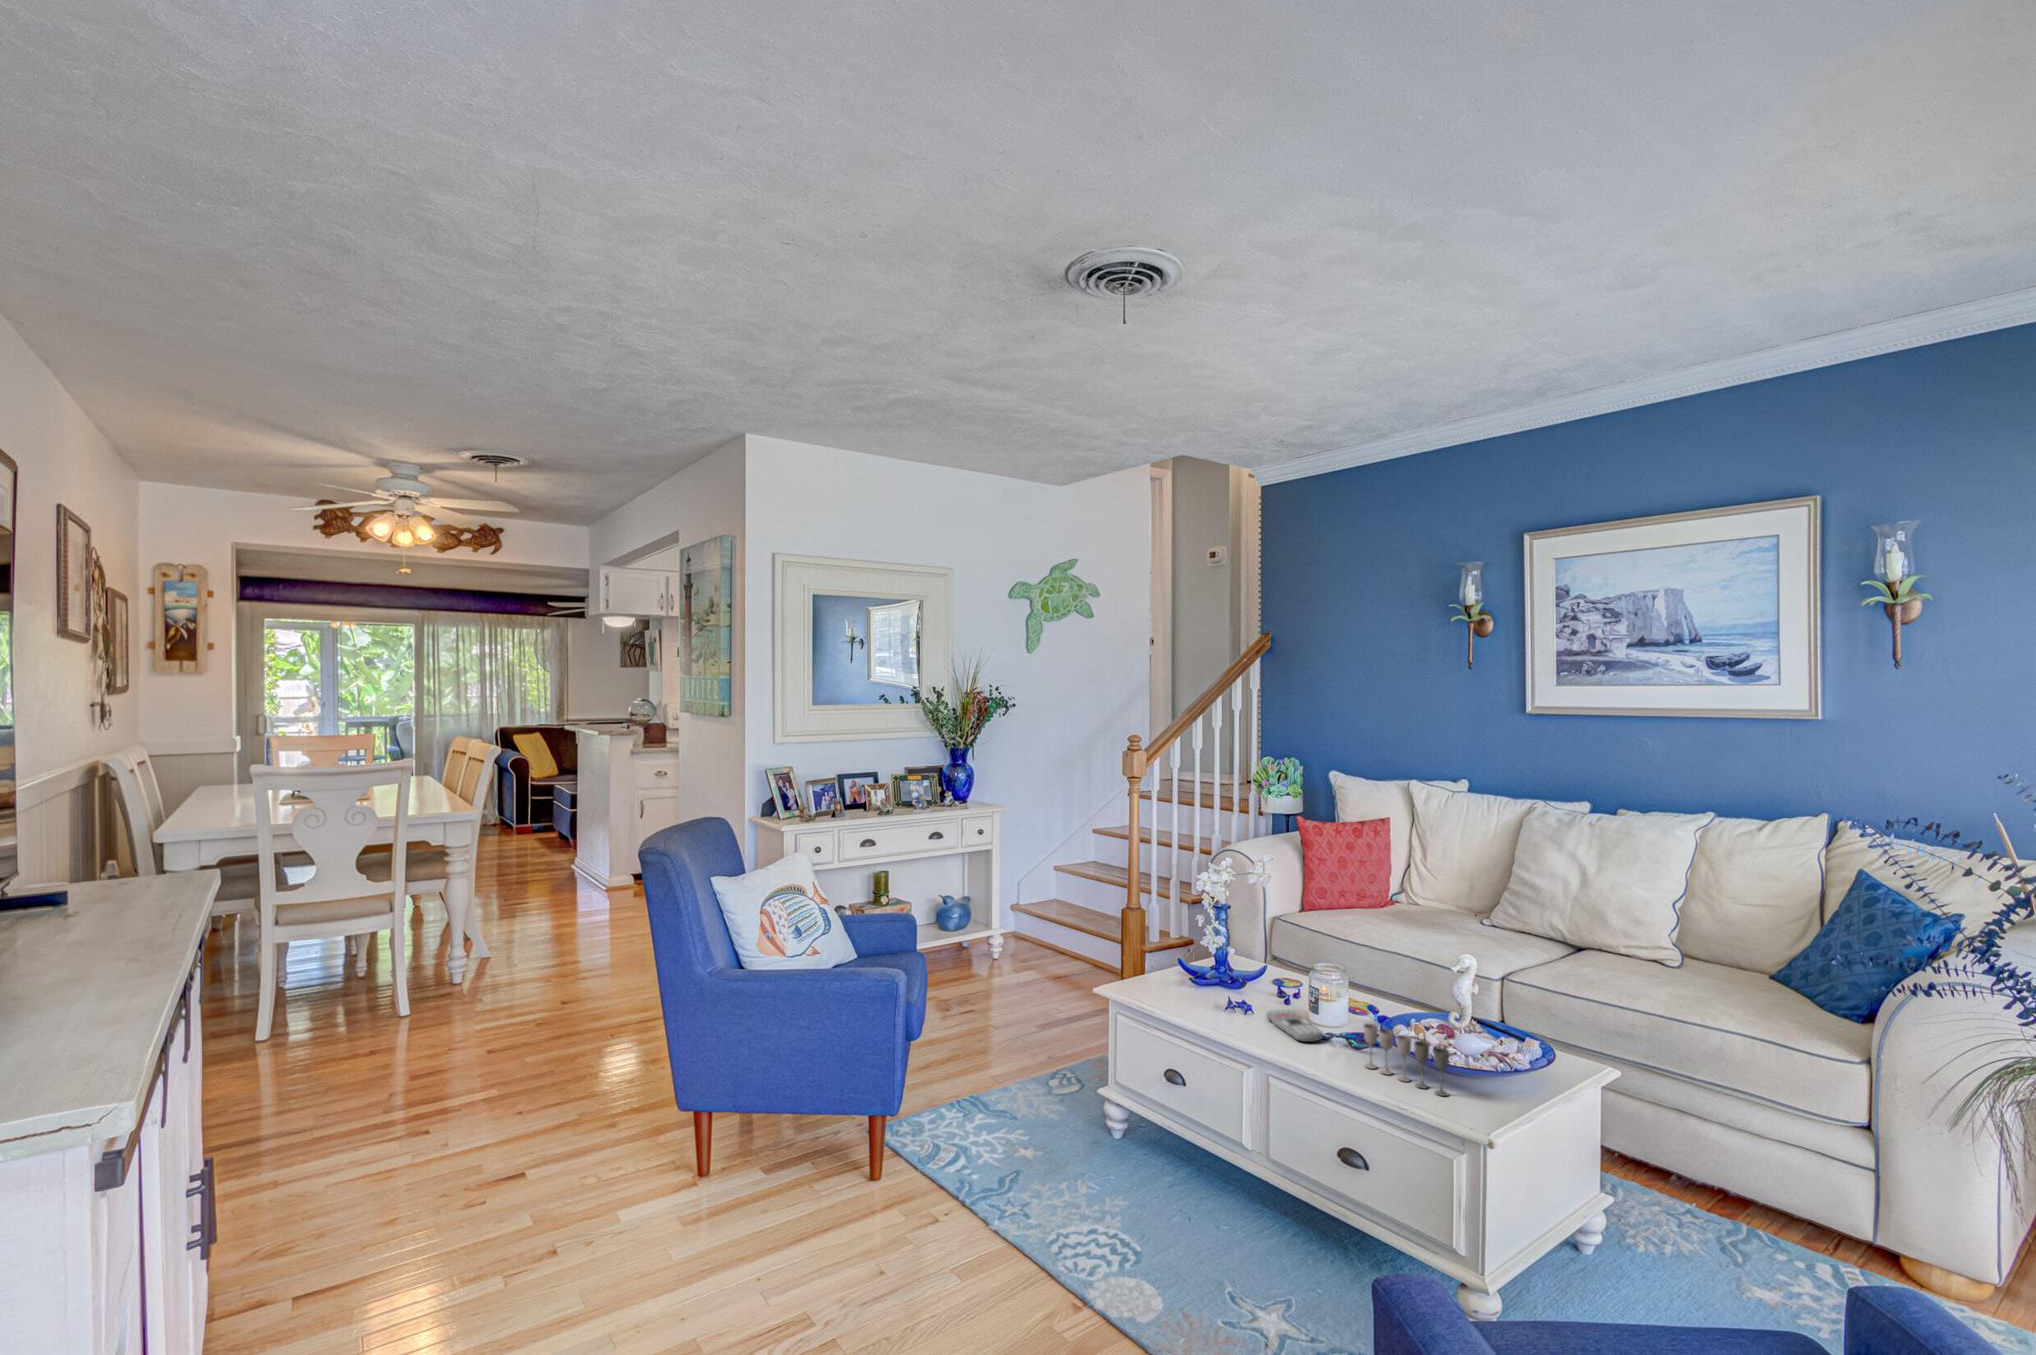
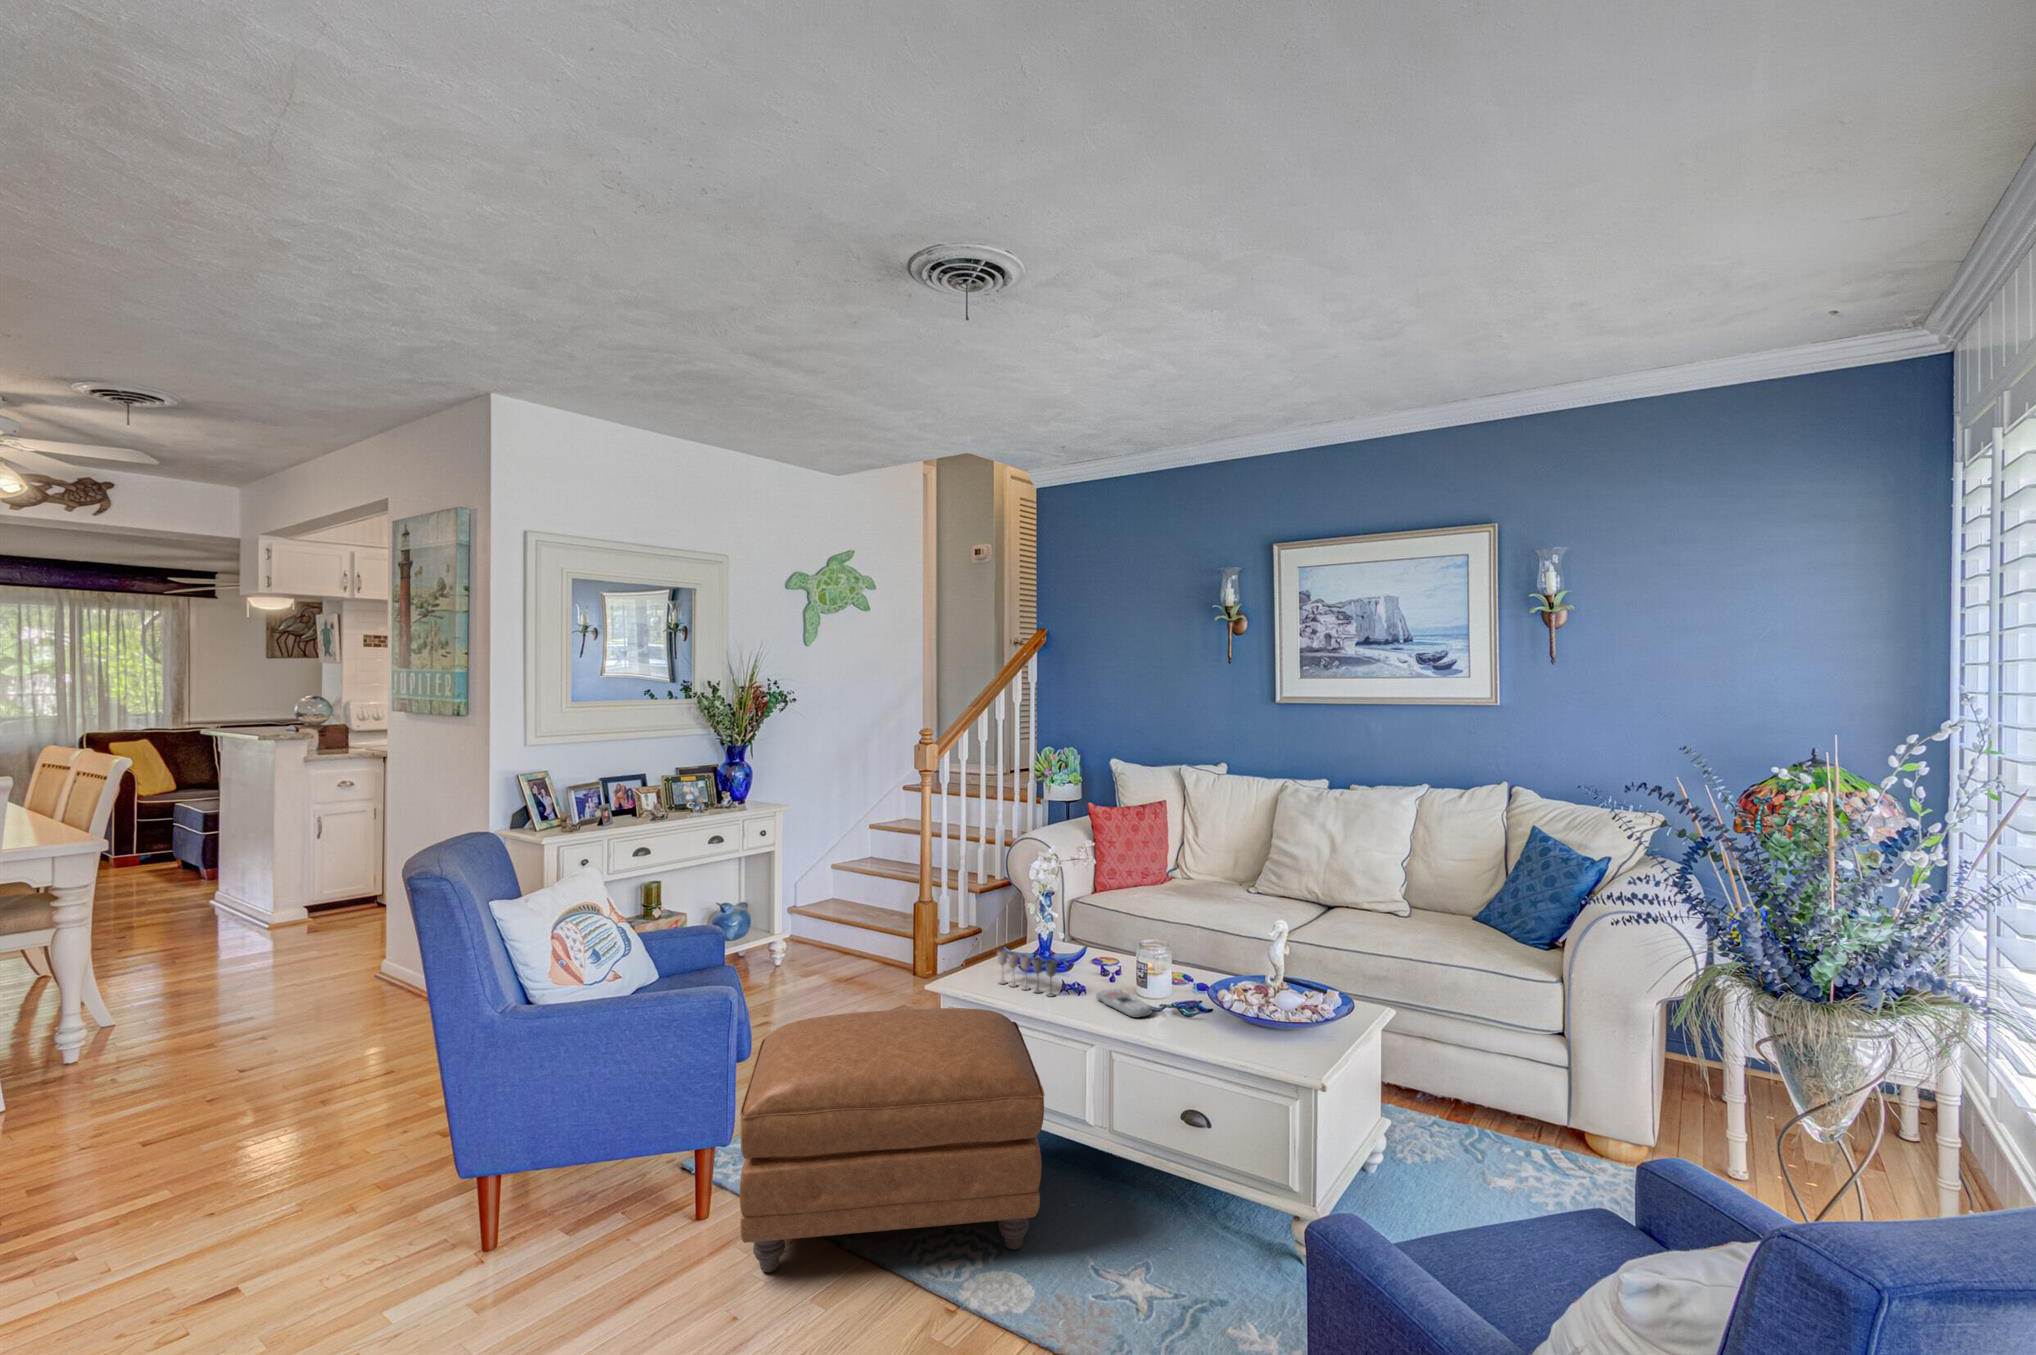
ottoman: none [889,1006,1184,1262] -> present [740,1008,1045,1272]
wine glass: present [1364,1024,1450,1096] -> present [997,949,1056,997]

